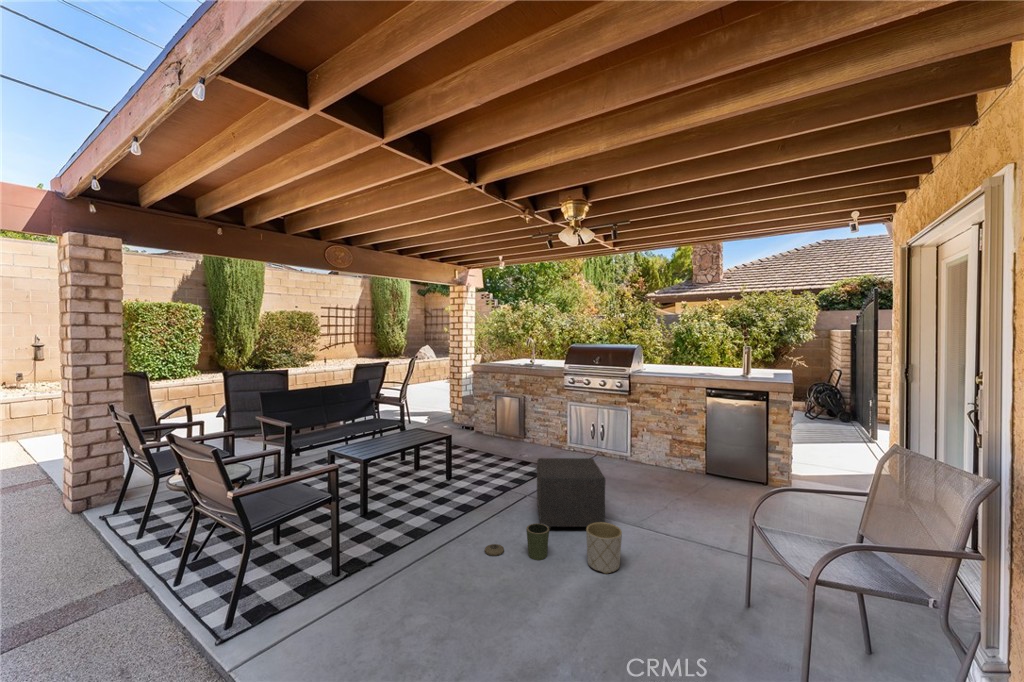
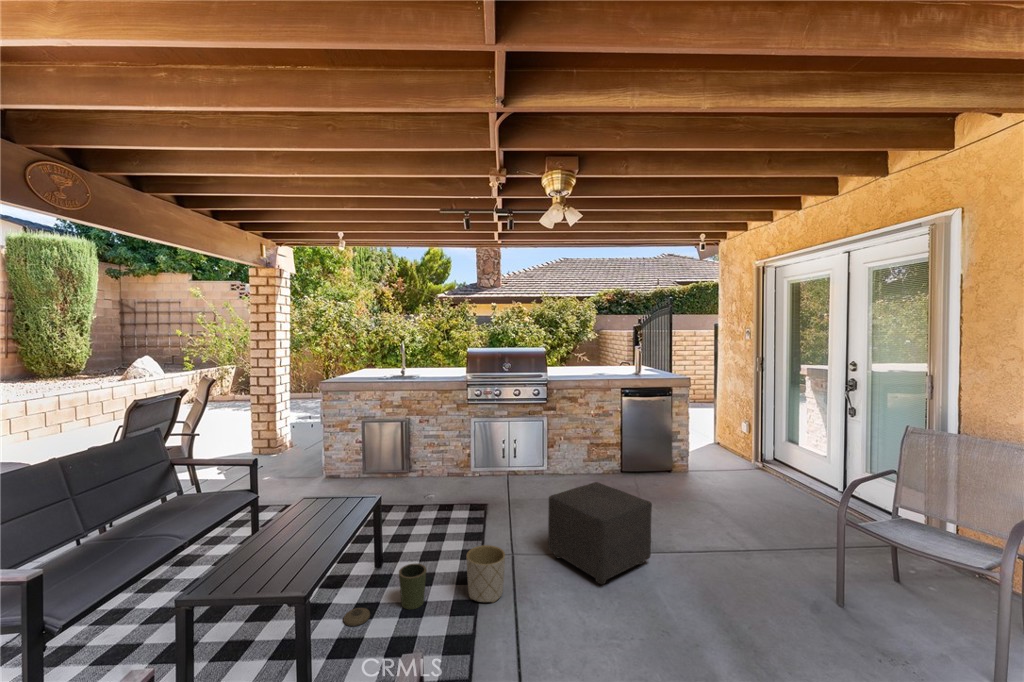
planter: present [586,522,622,574] -> present [466,545,505,603]
trash can: present [484,523,549,560] -> present [343,564,427,626]

